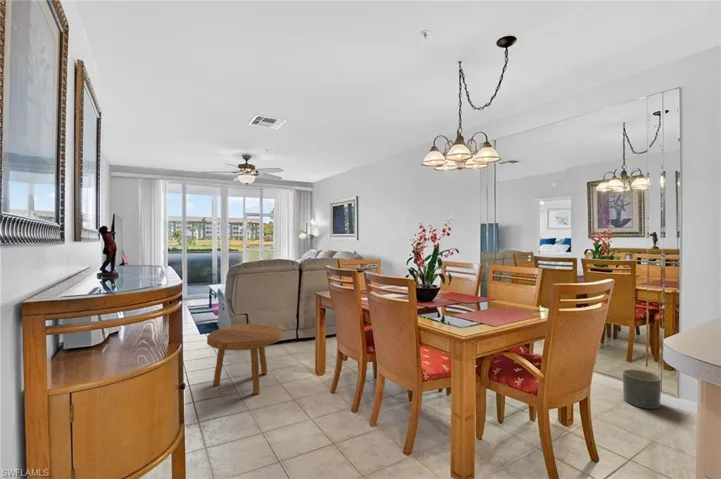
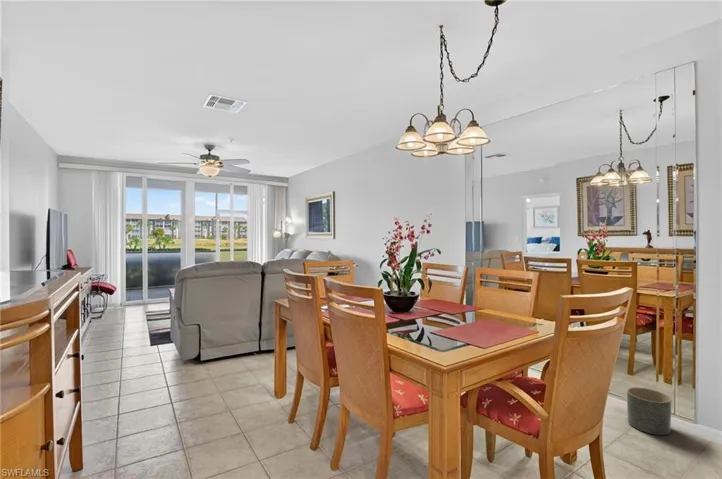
footstool: present [207,324,282,394] -> none [138,337,234,426]

